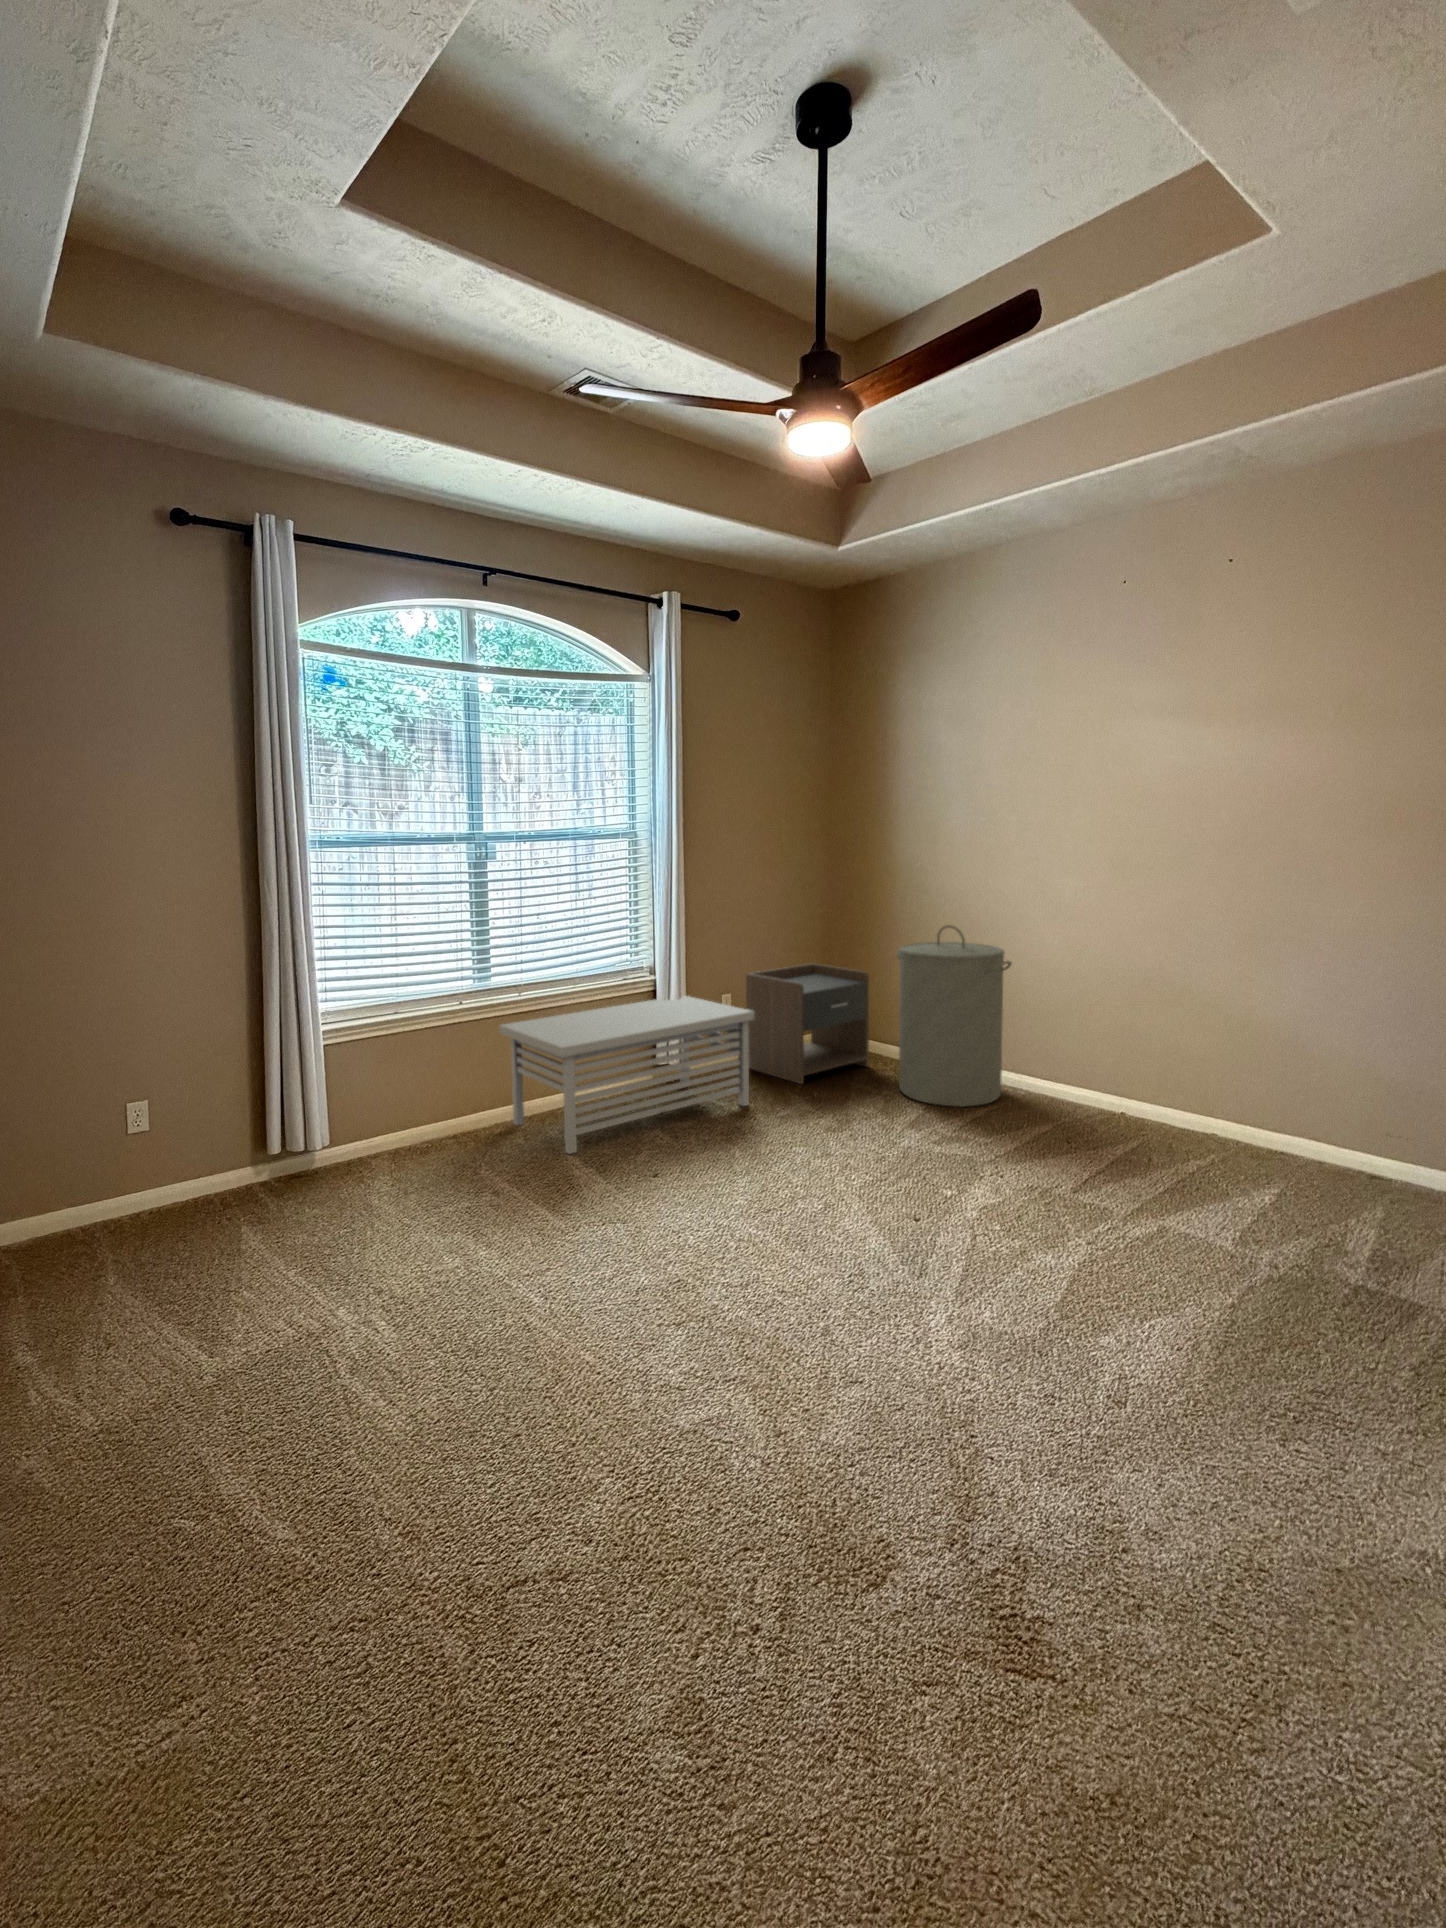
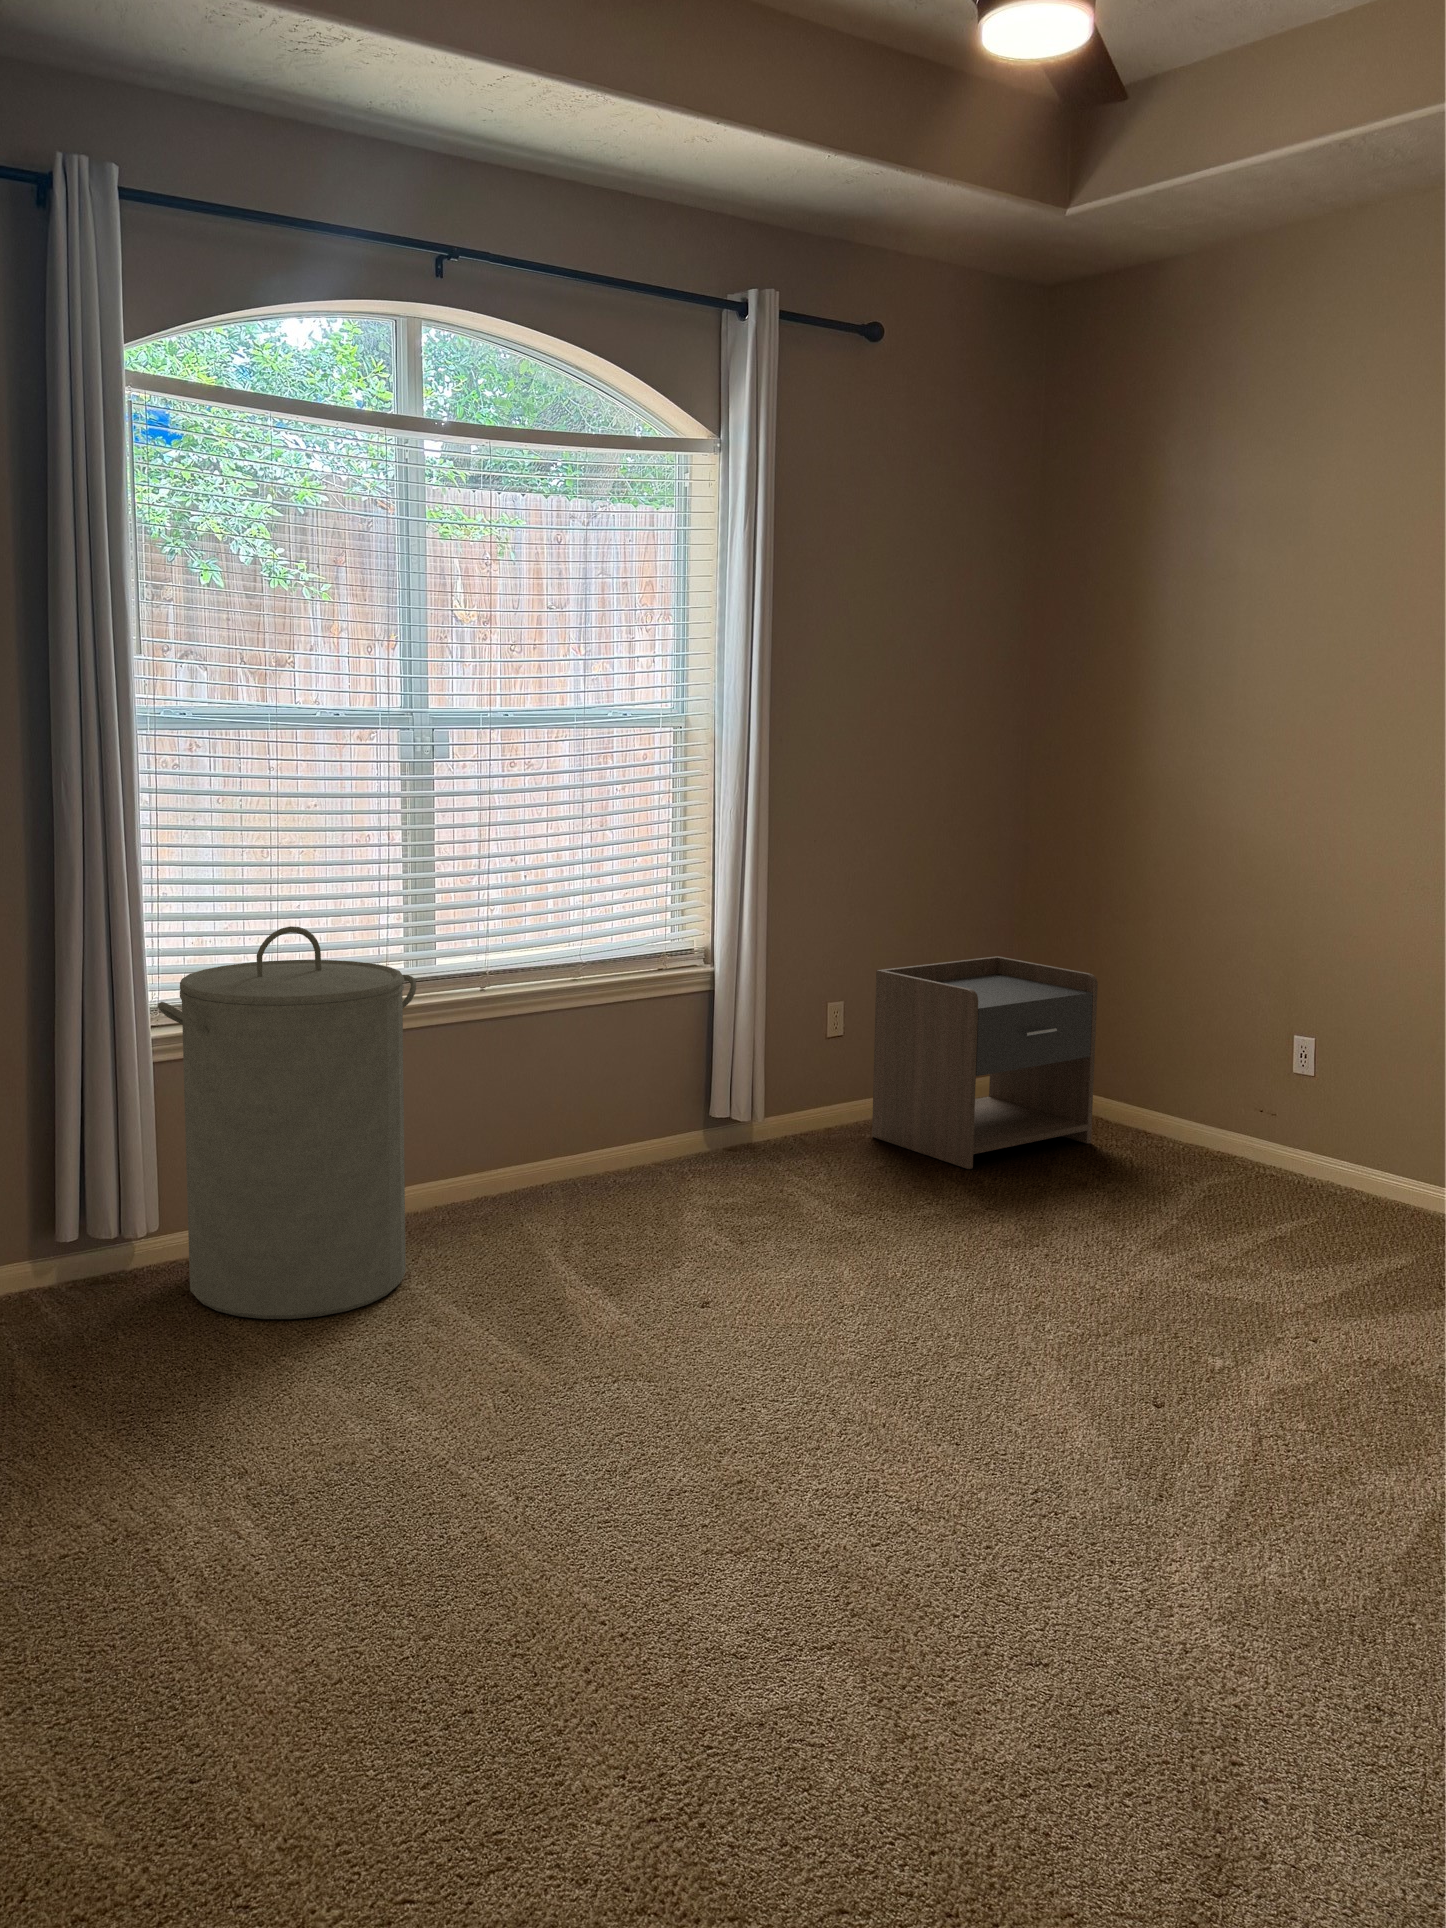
laundry hamper: present [897,925,1011,1107] -> present [158,926,416,1319]
storage bench: present [499,996,754,1154] -> none [444,1004,889,1269]

